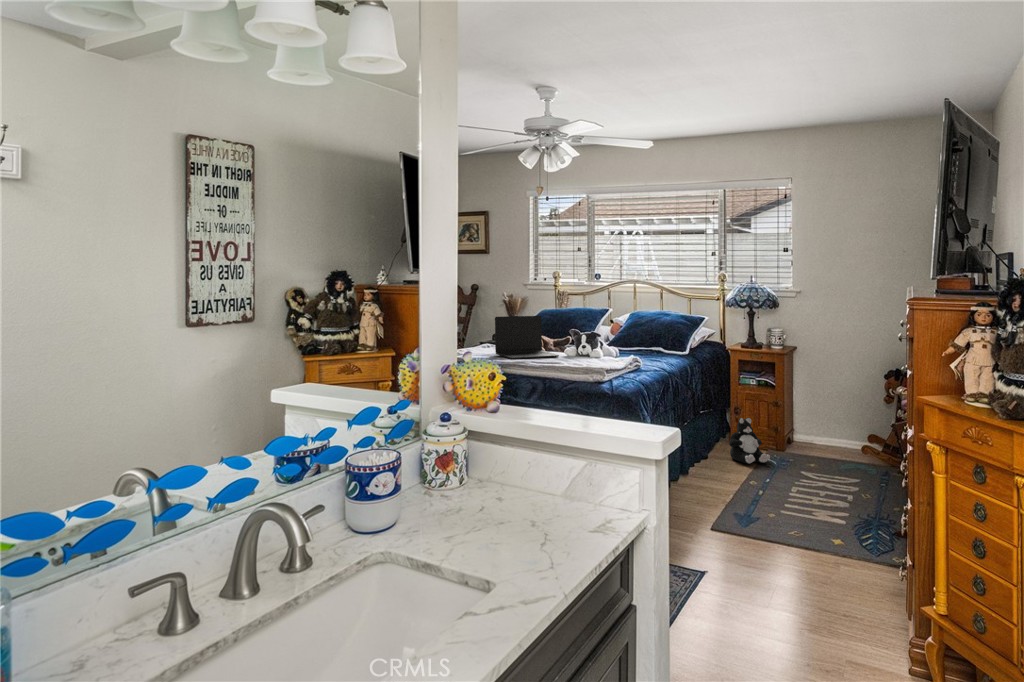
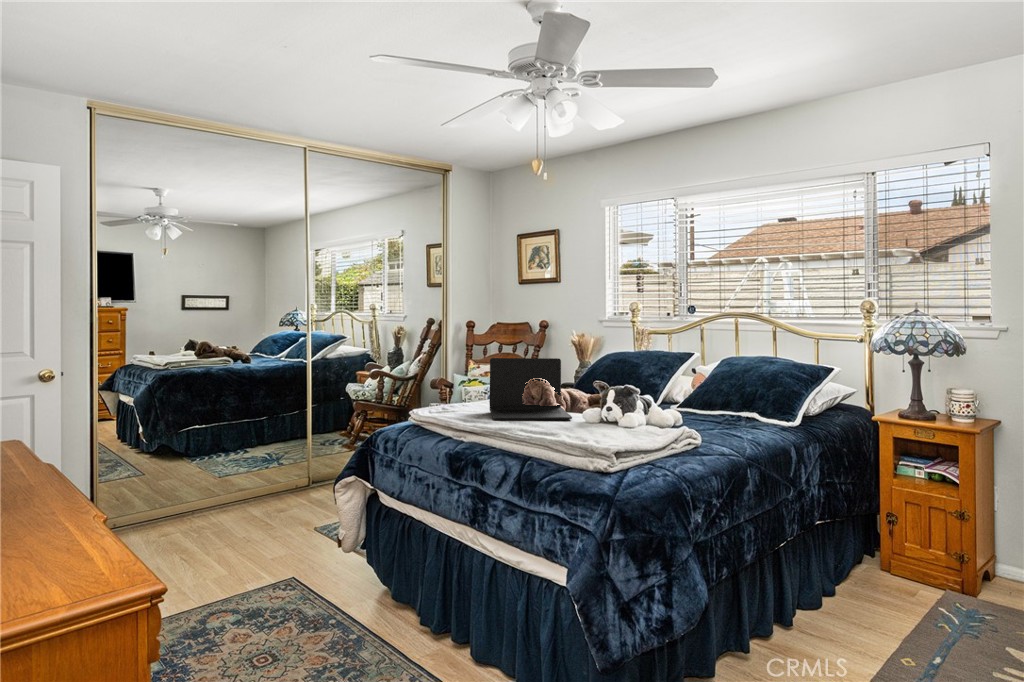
plush toy: present [729,418,770,464] -> none [867,535,944,621]

